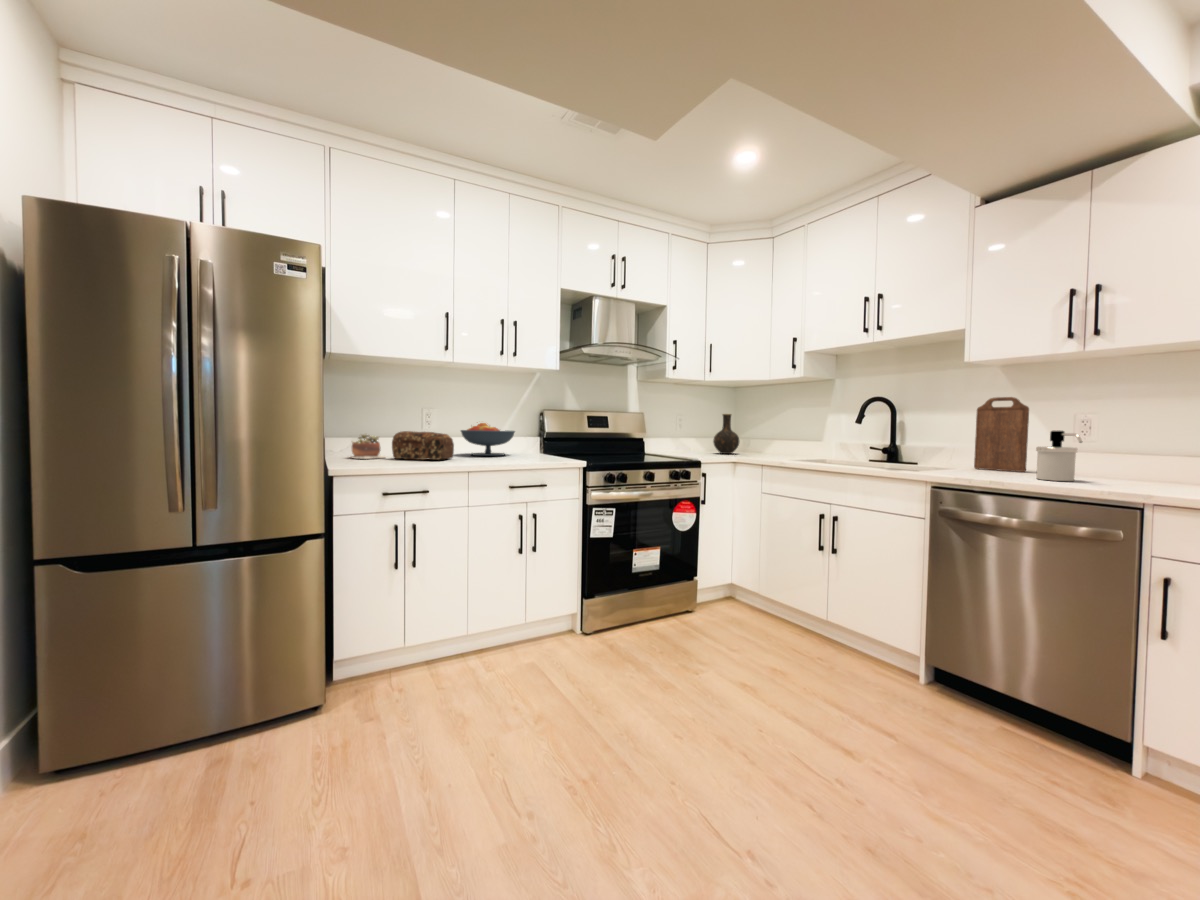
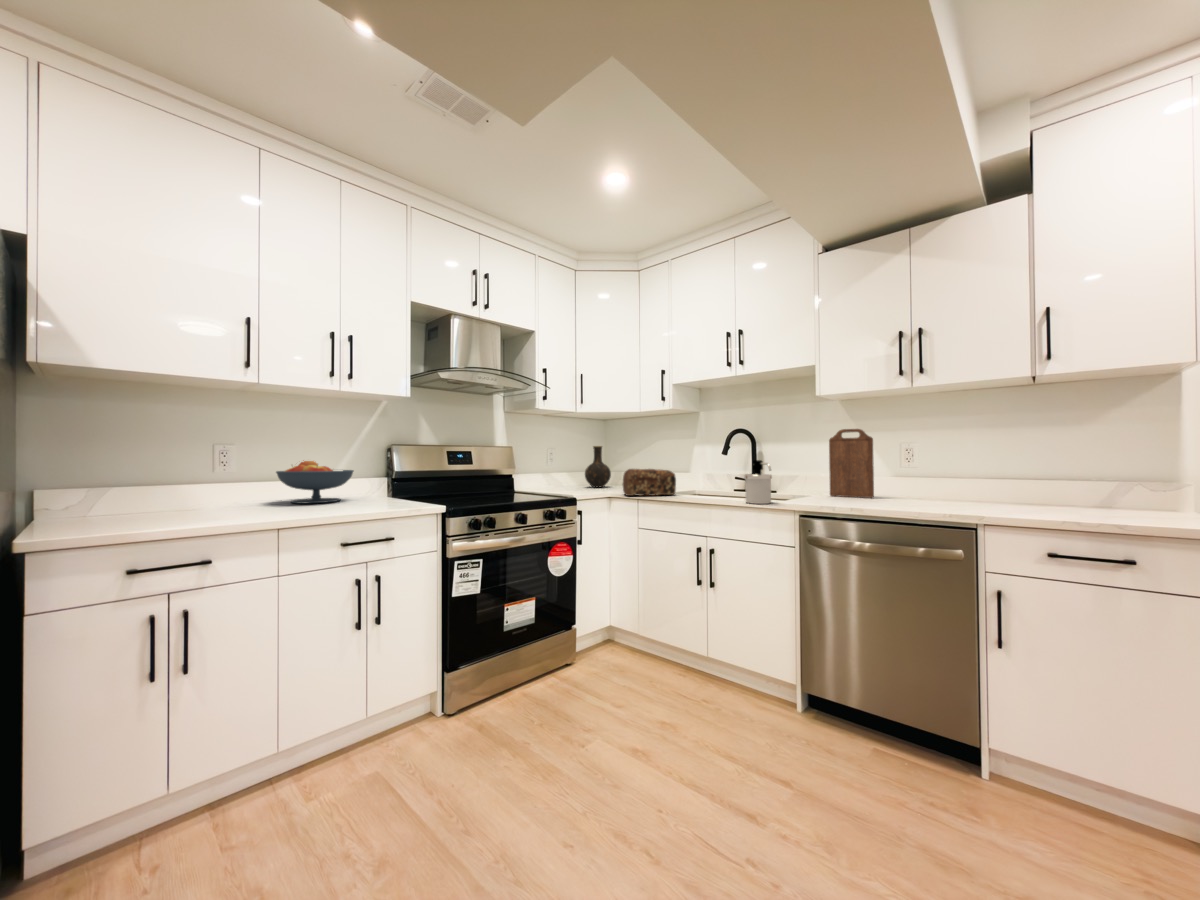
bread loaf: present [392,431,454,460] -> present [623,469,676,496]
soap dispenser: present [1036,431,1082,481] -> present [744,460,772,504]
succulent plant: present [351,434,385,459] -> none [83,480,153,518]

